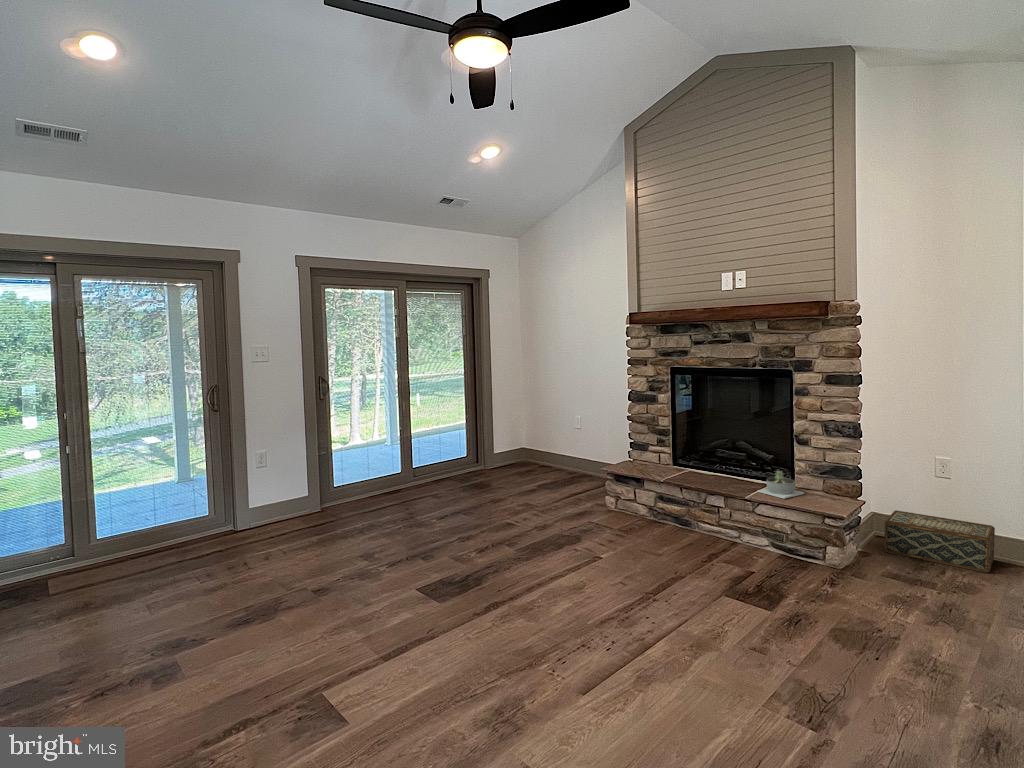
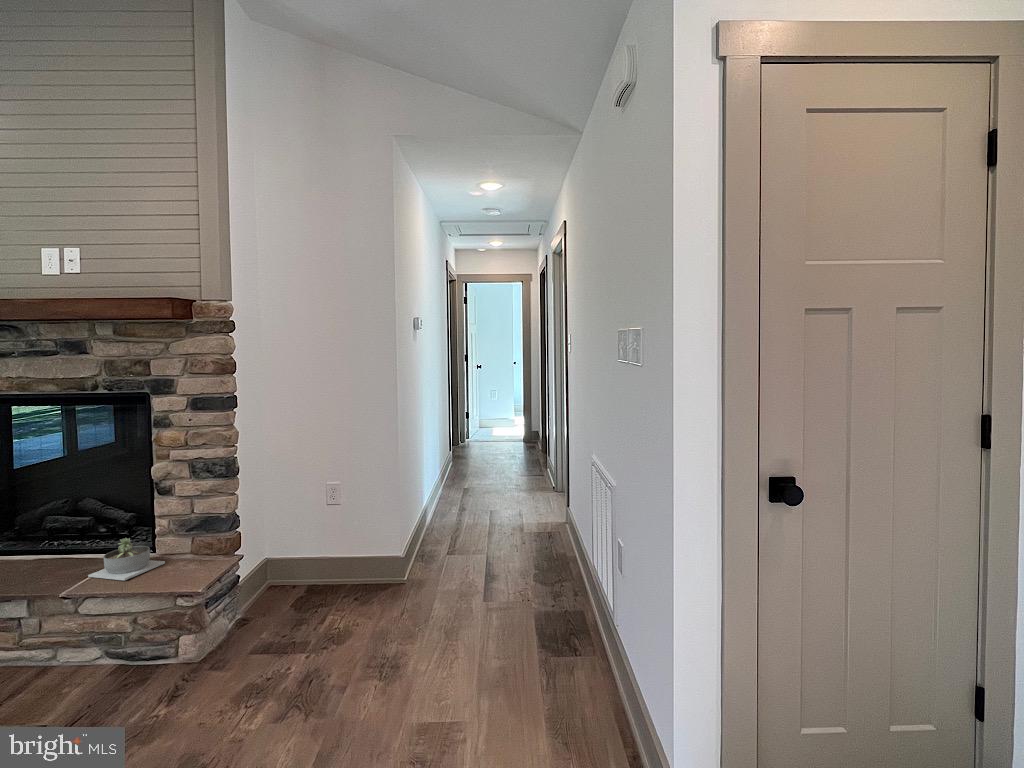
woven basket: present [884,510,995,573] -> none [271,551,380,612]

